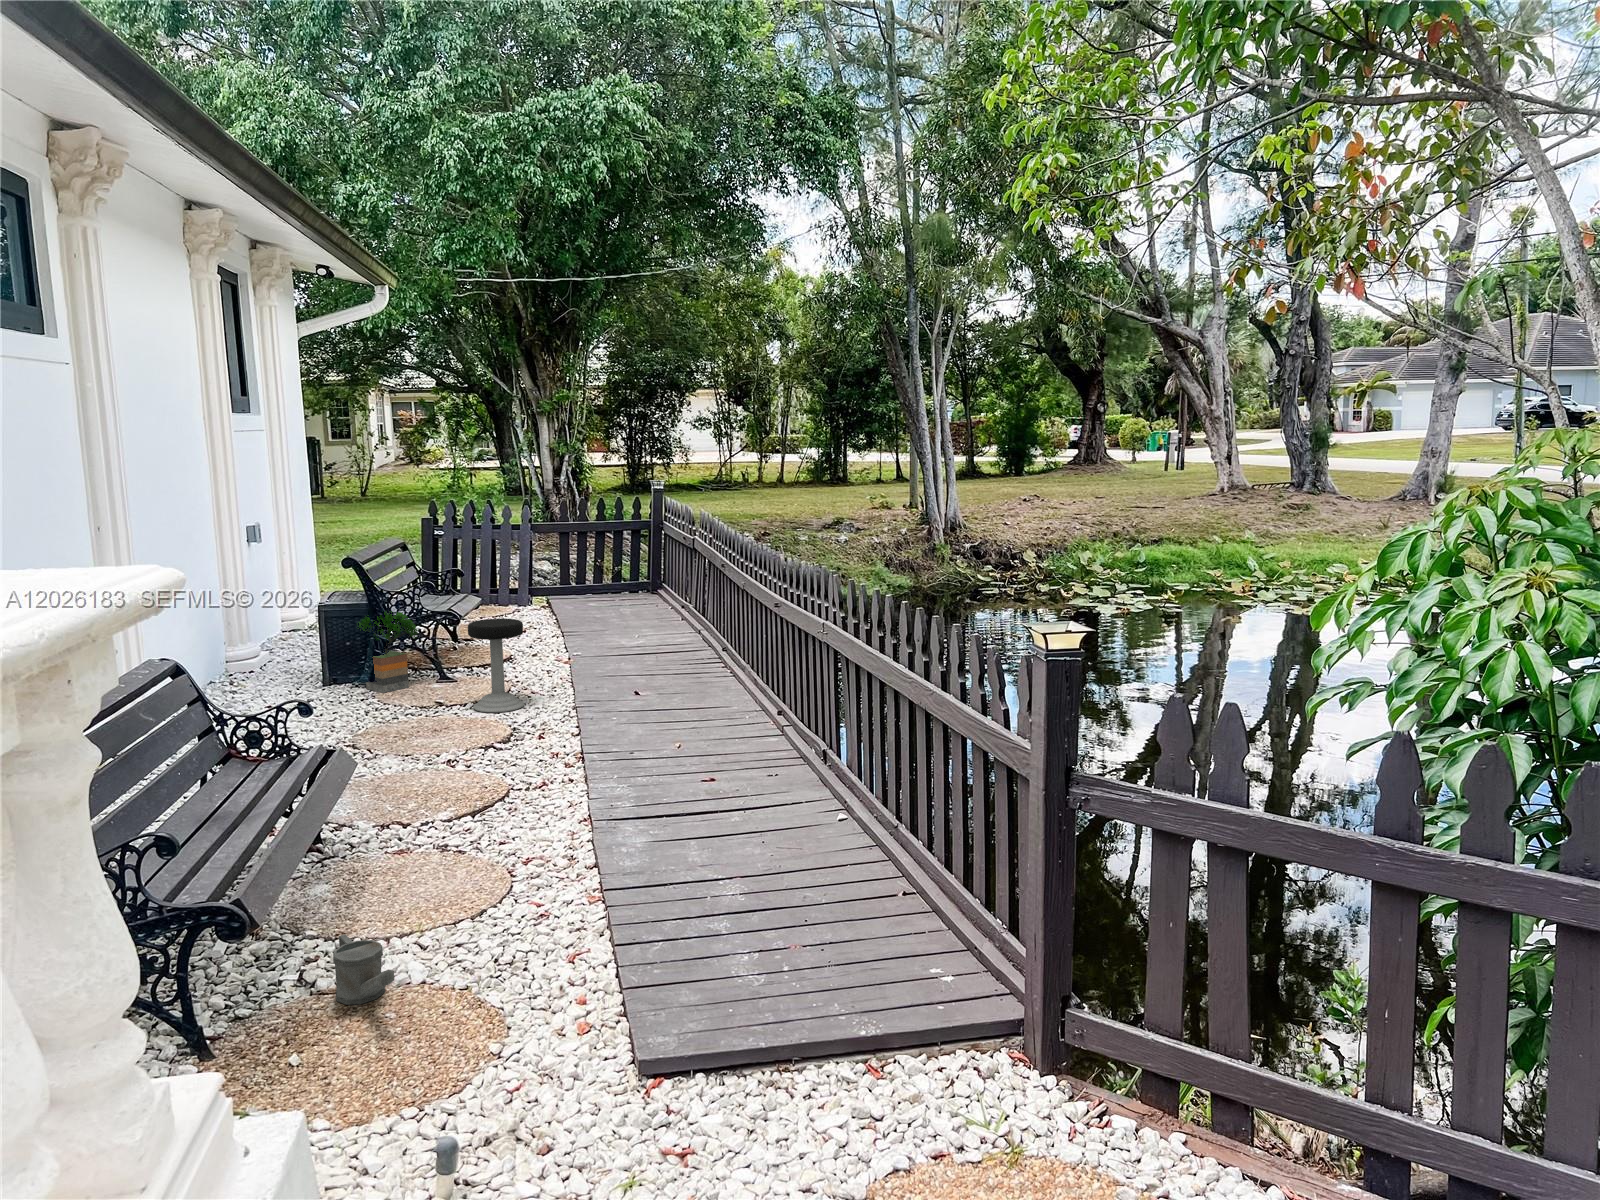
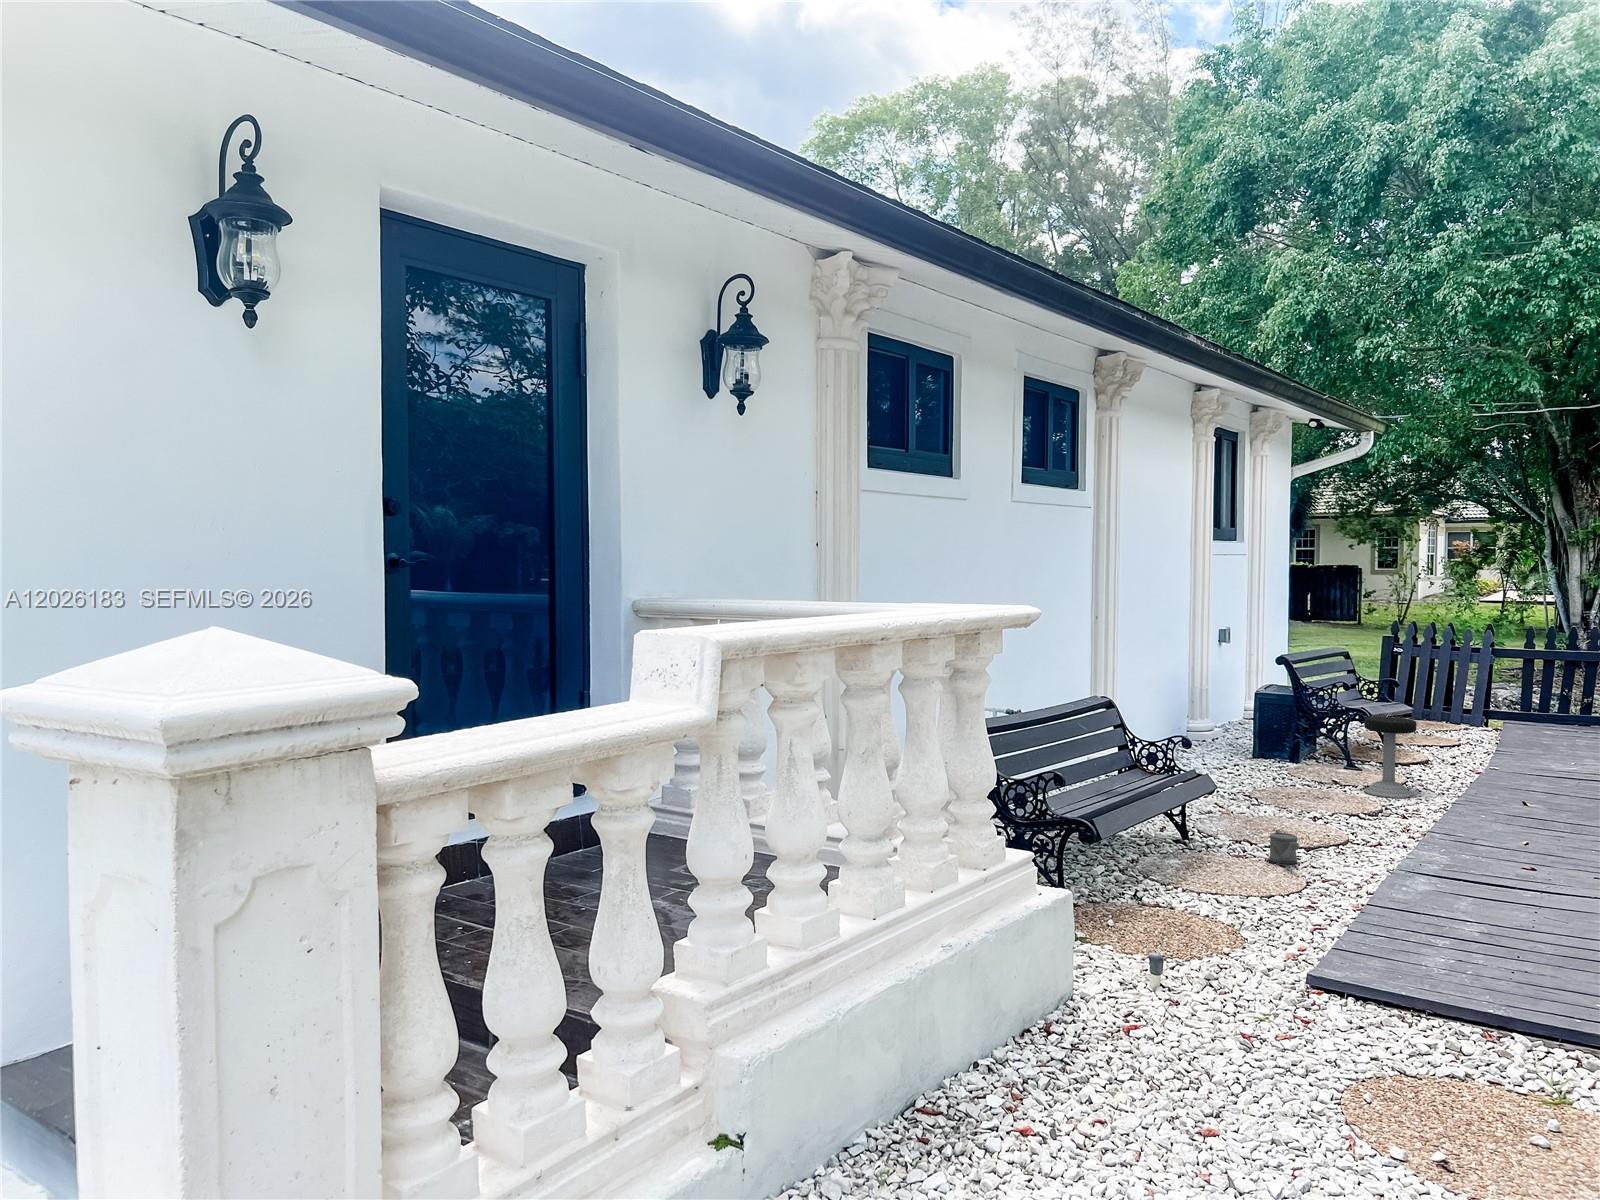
potted tree: present [358,612,418,693] -> none [1281,702,1335,770]
watering can: present [333,934,395,1005] -> present [1269,830,1299,864]

